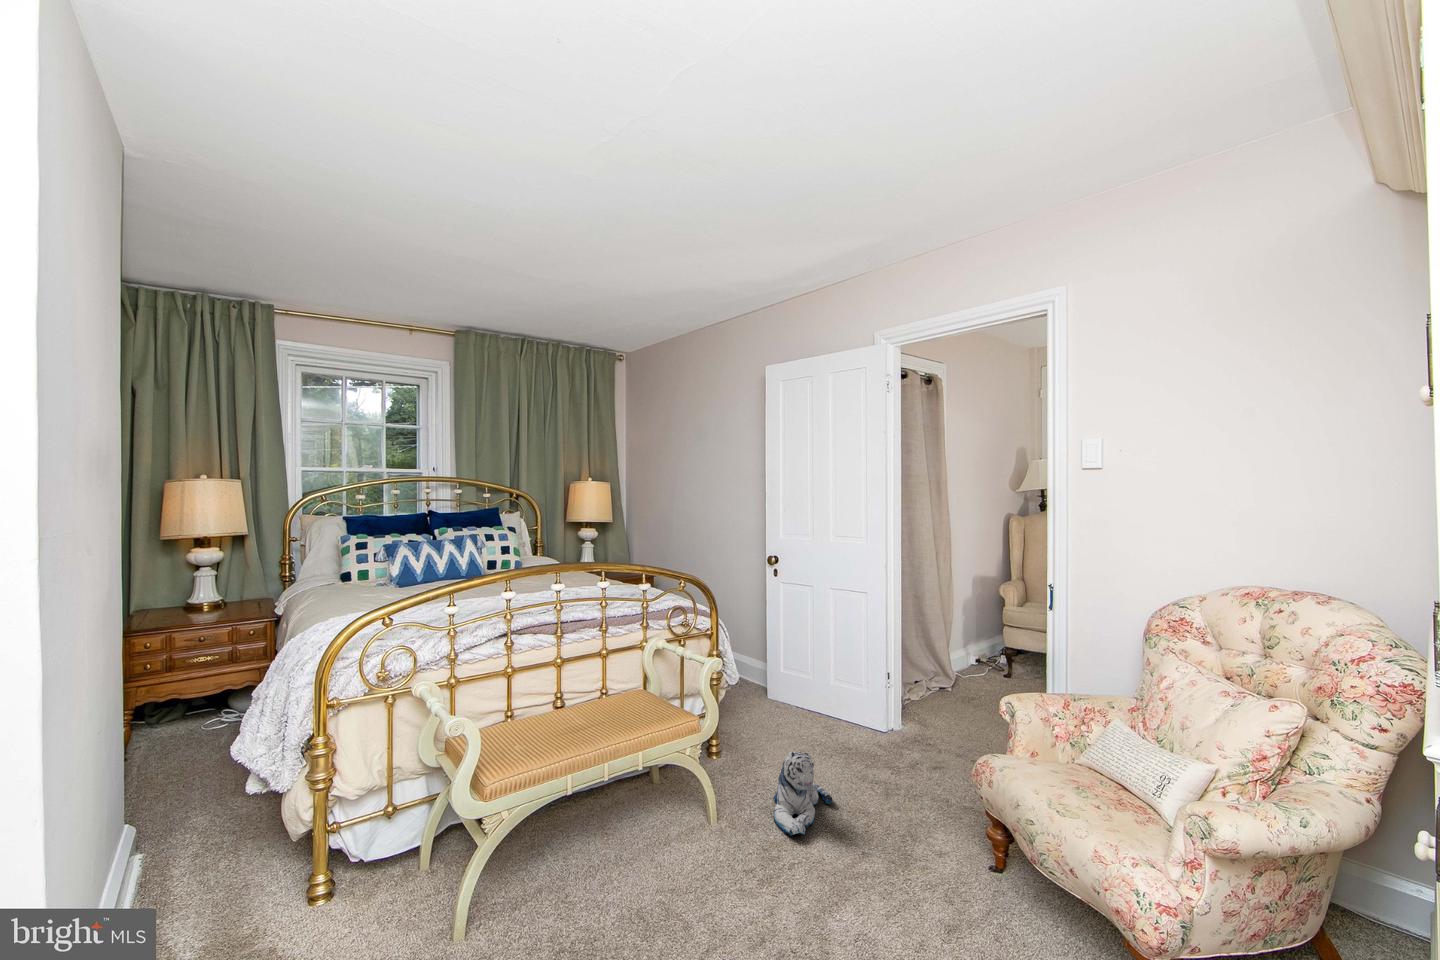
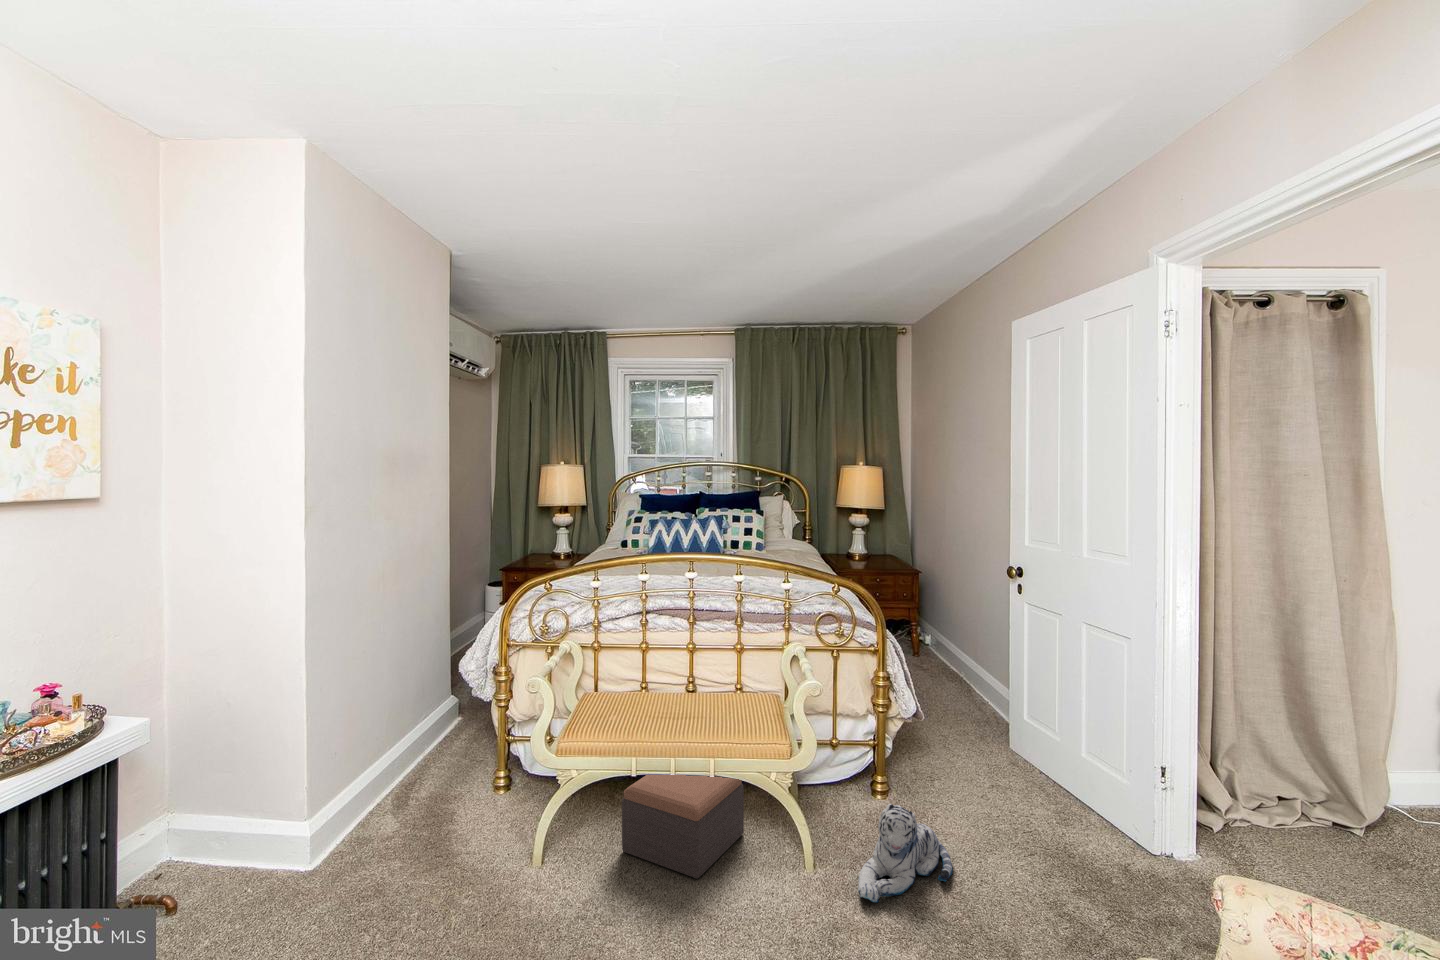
footstool: none [555,772,657,888] -> present [622,775,744,879]

